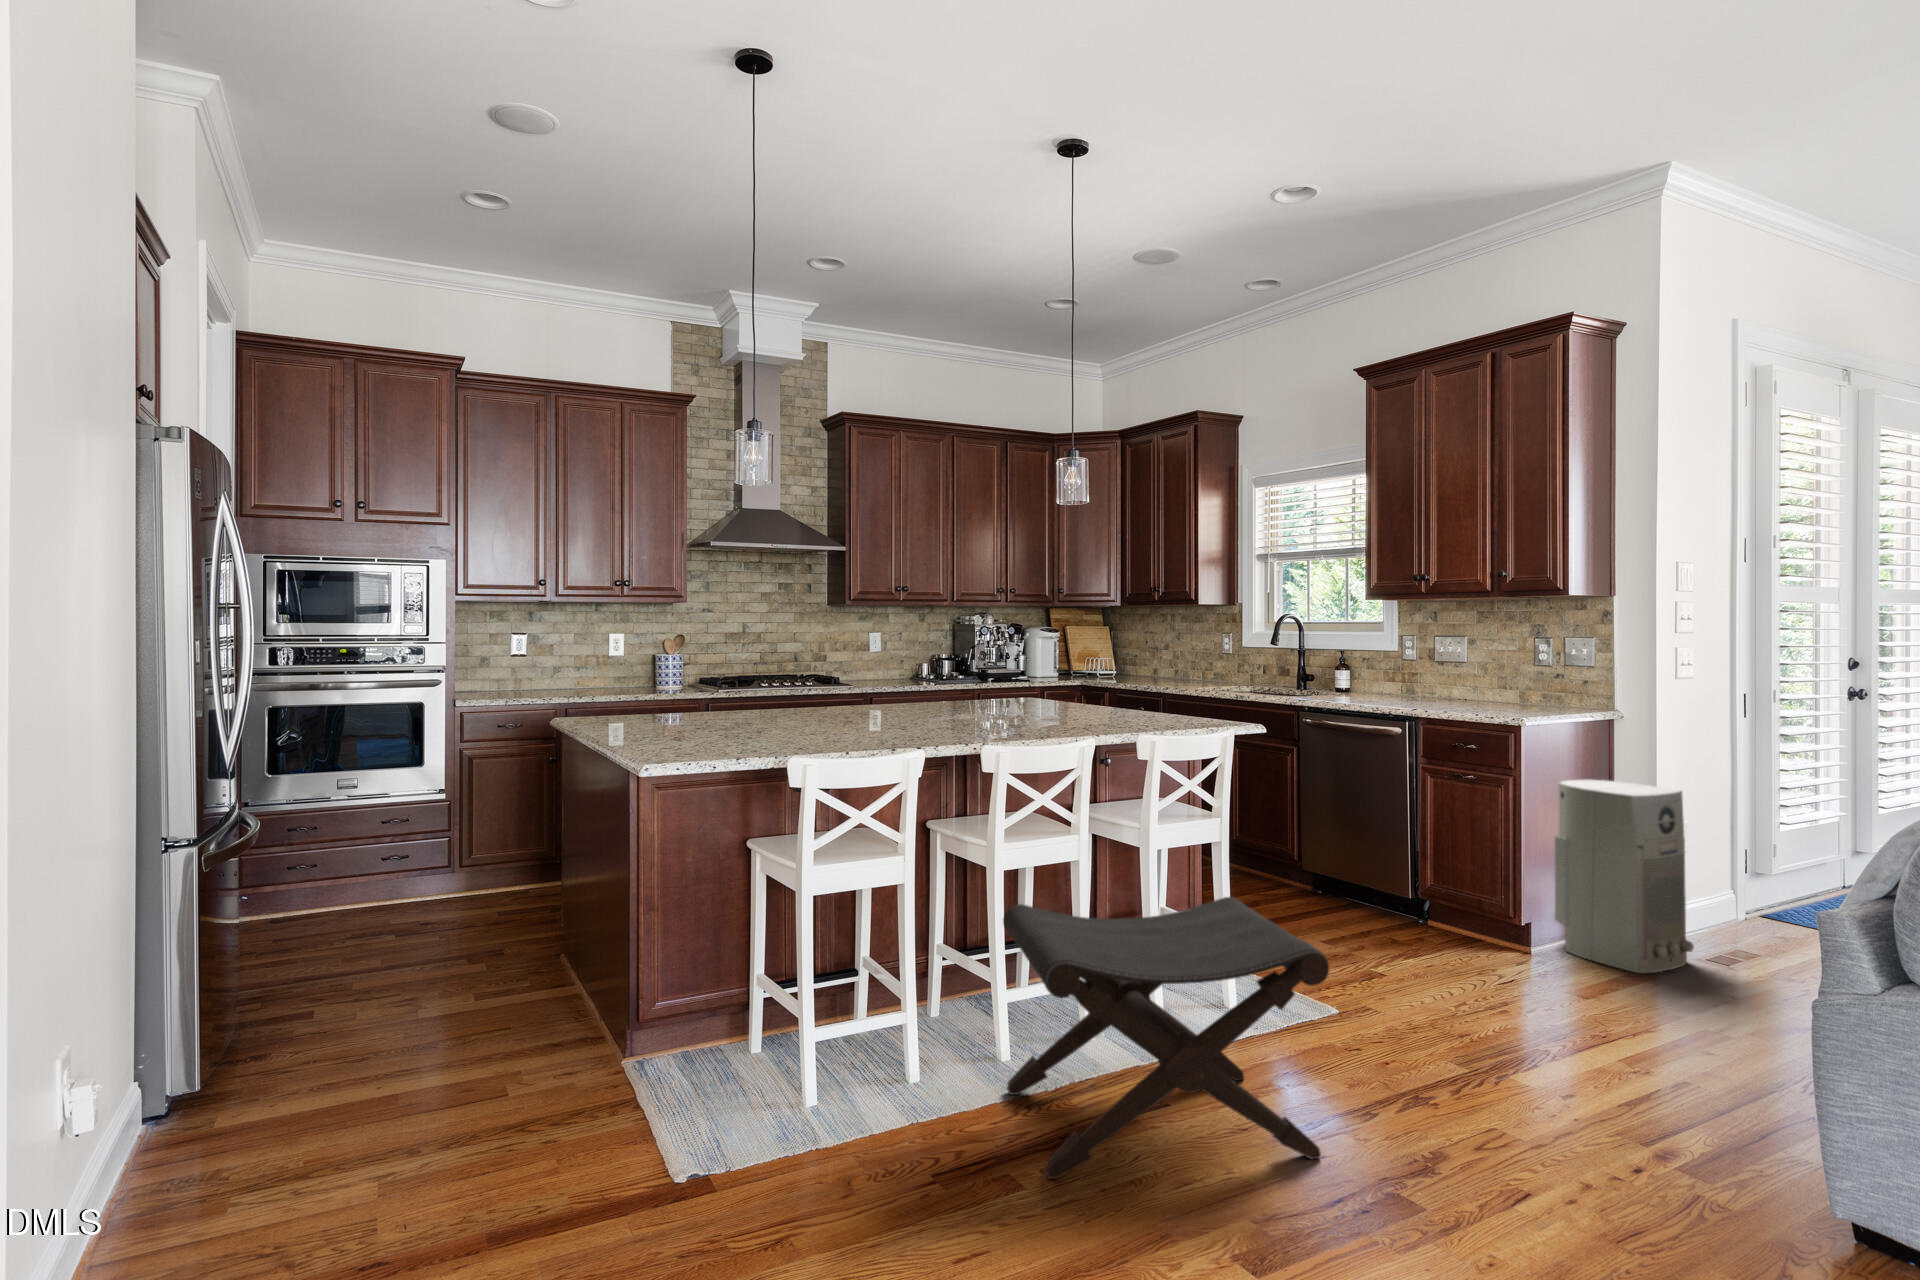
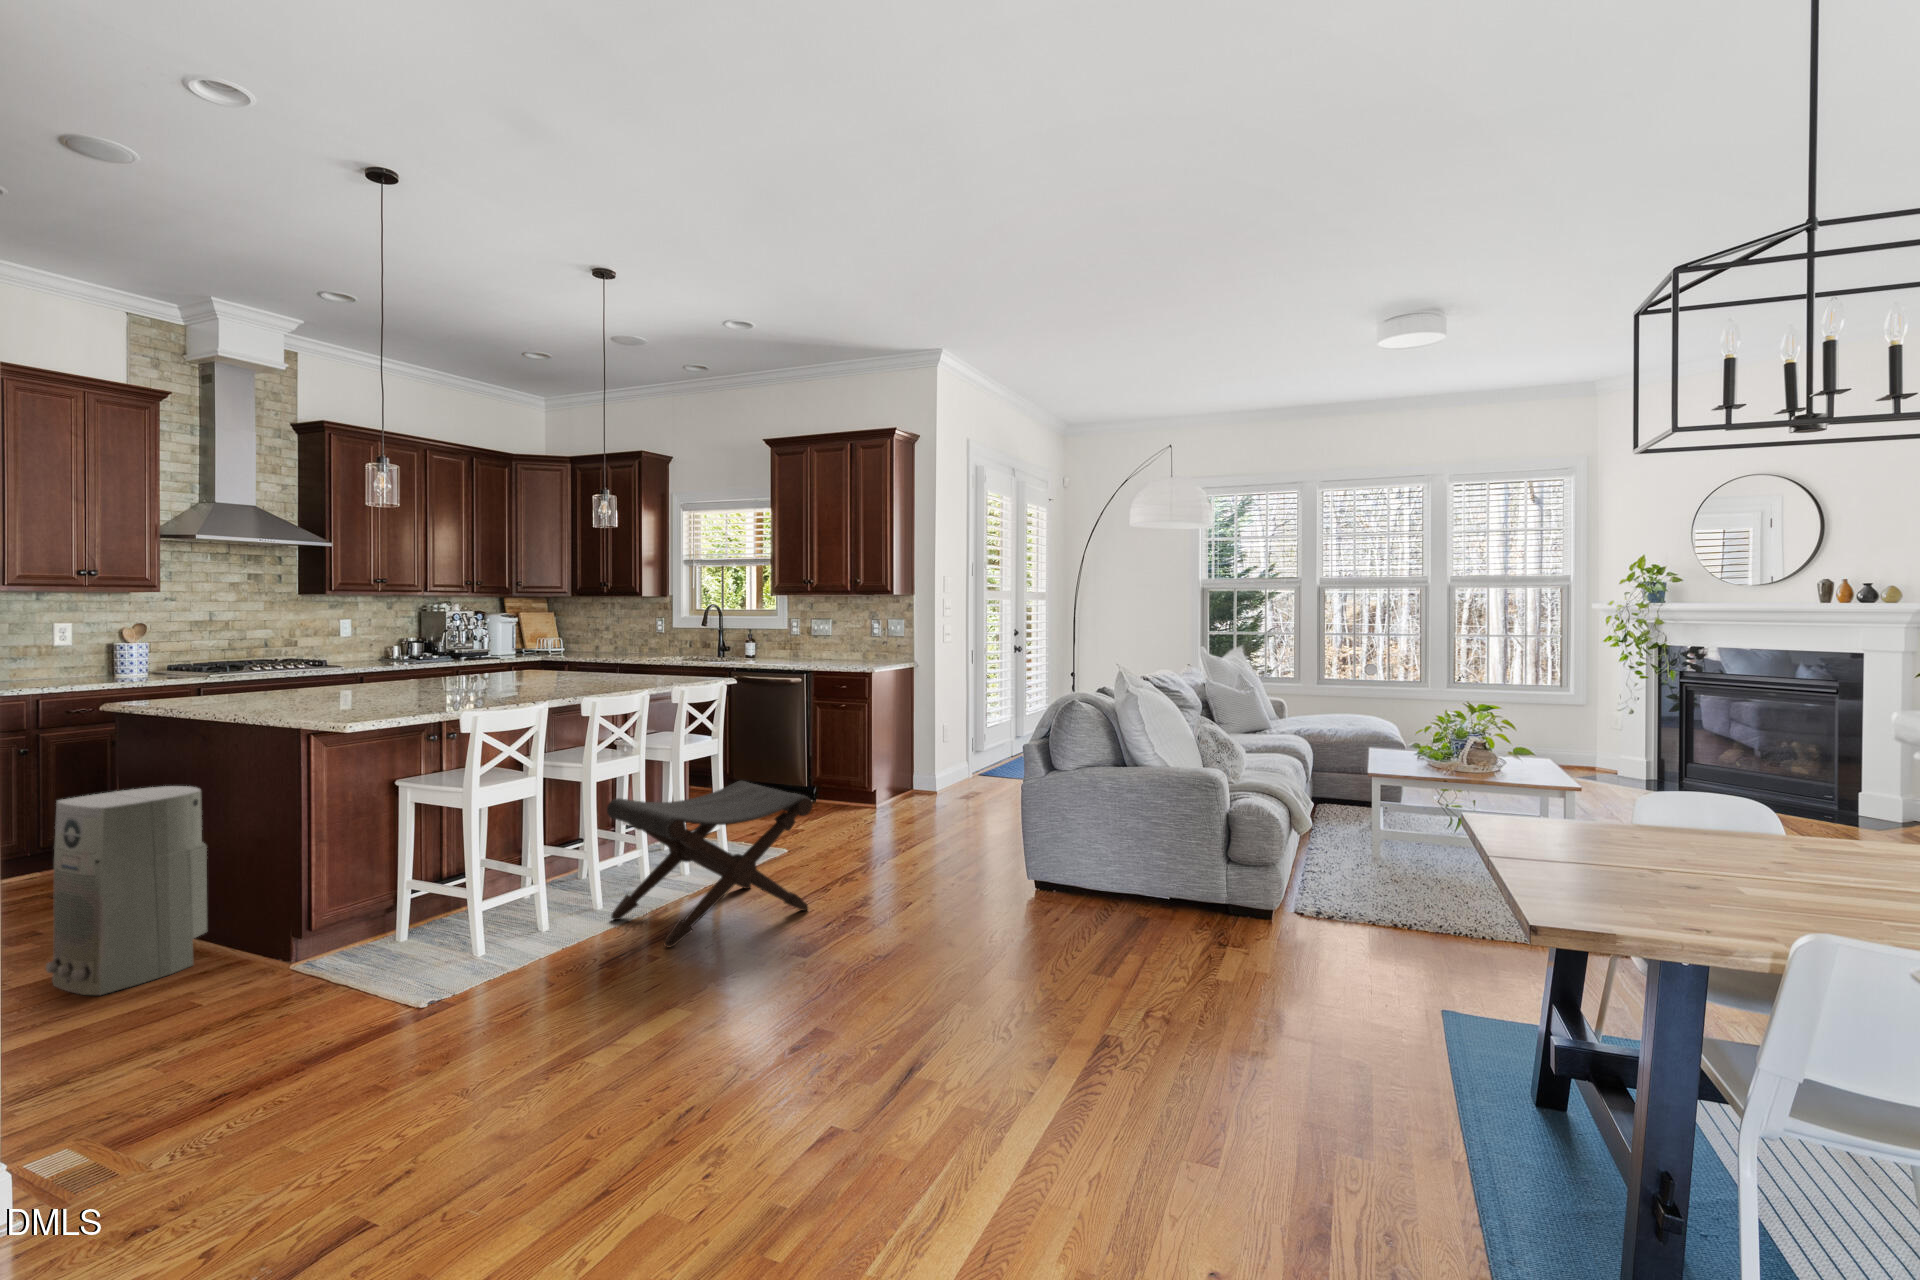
air purifier: present [1555,780,1694,973] -> present [46,786,207,995]

